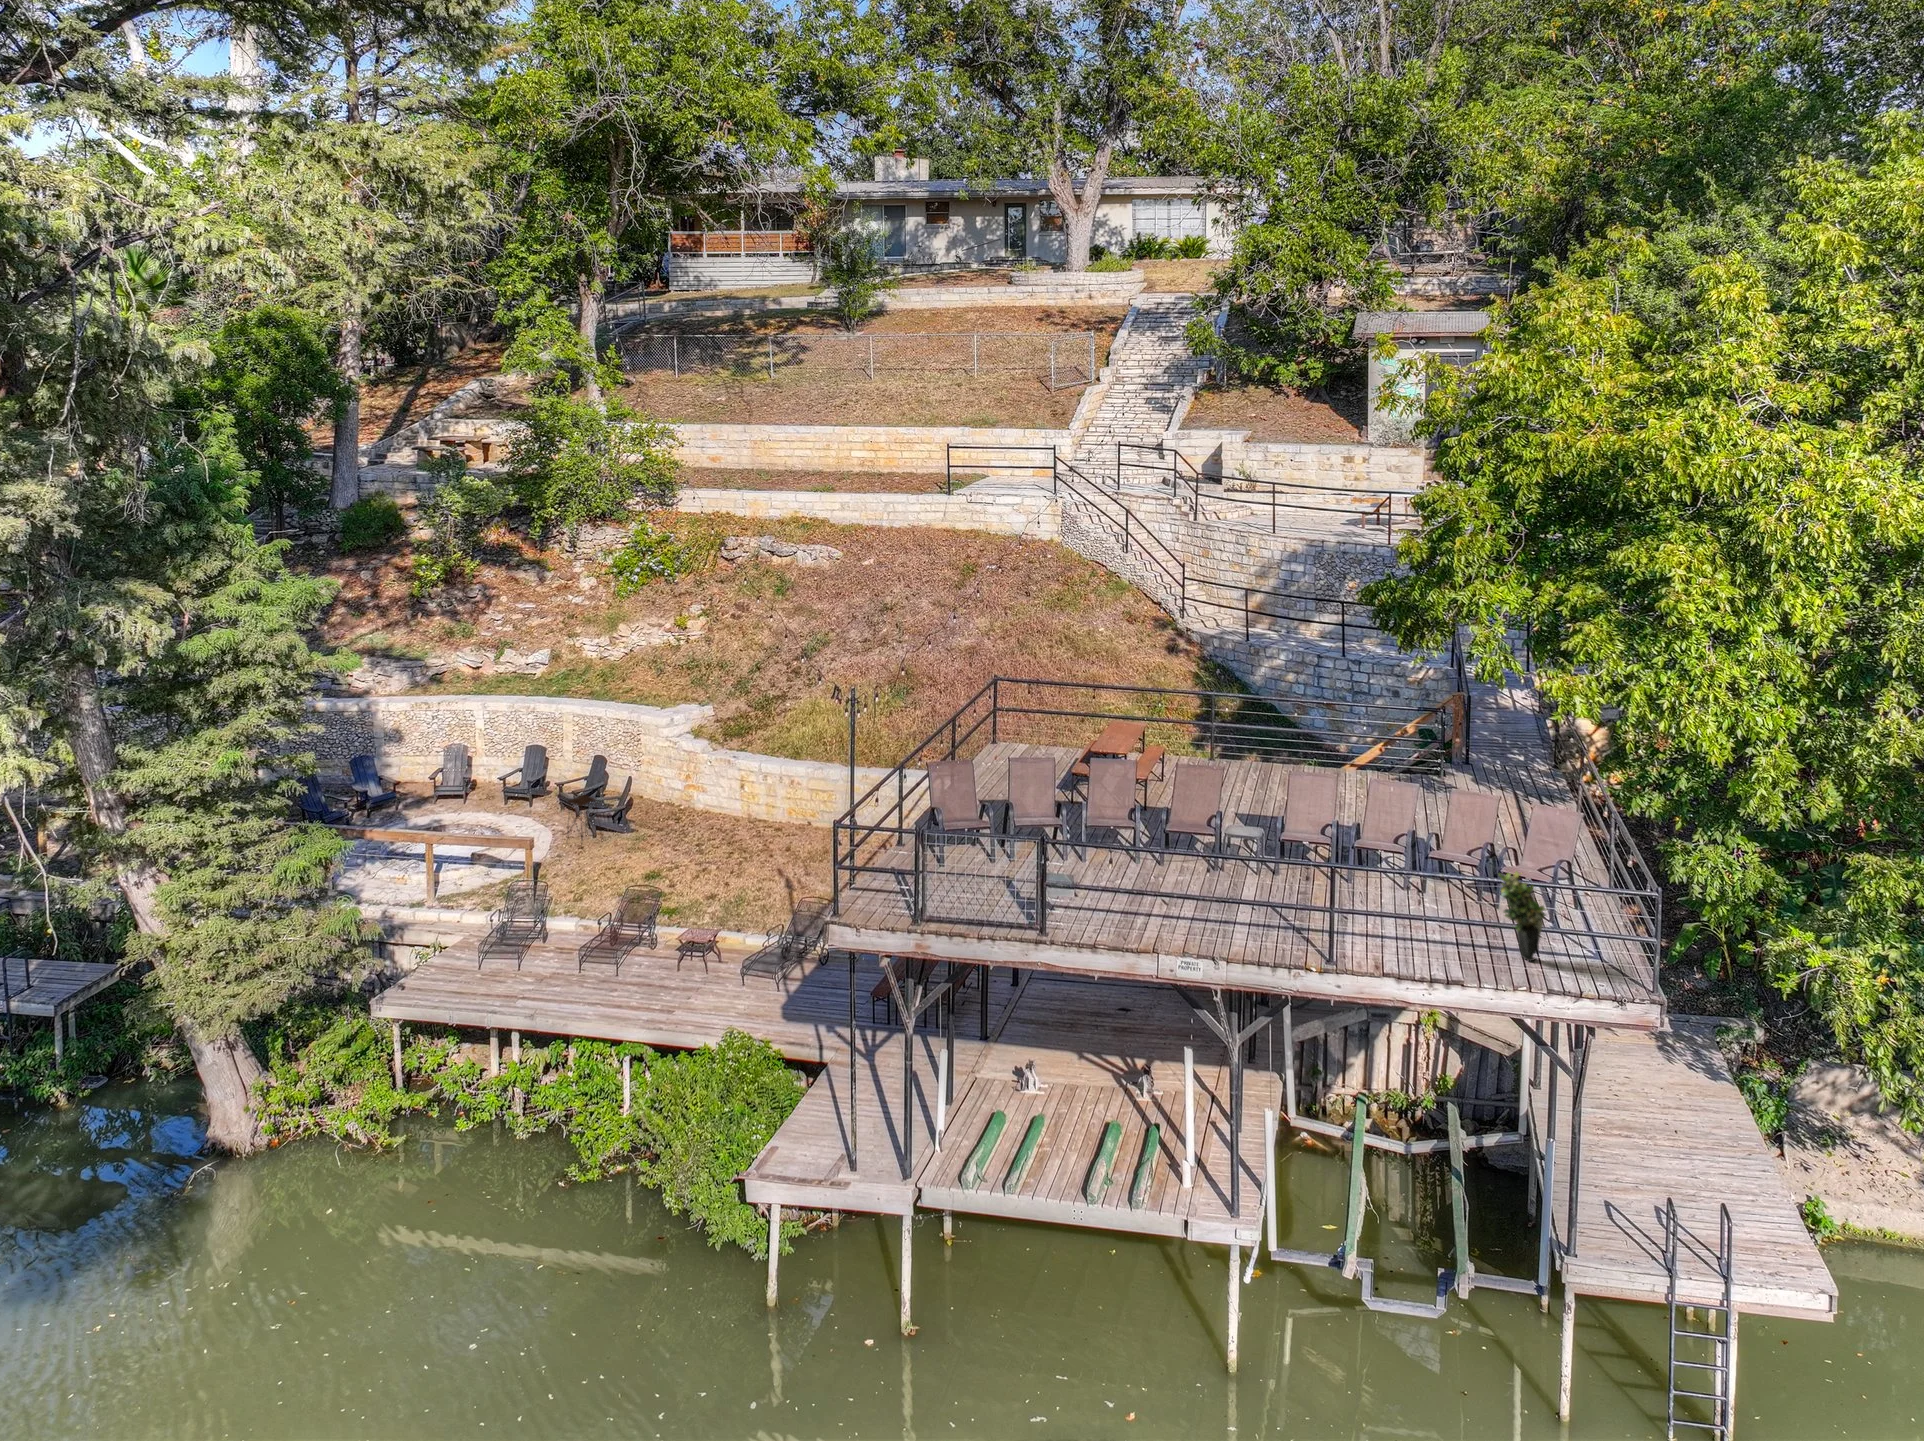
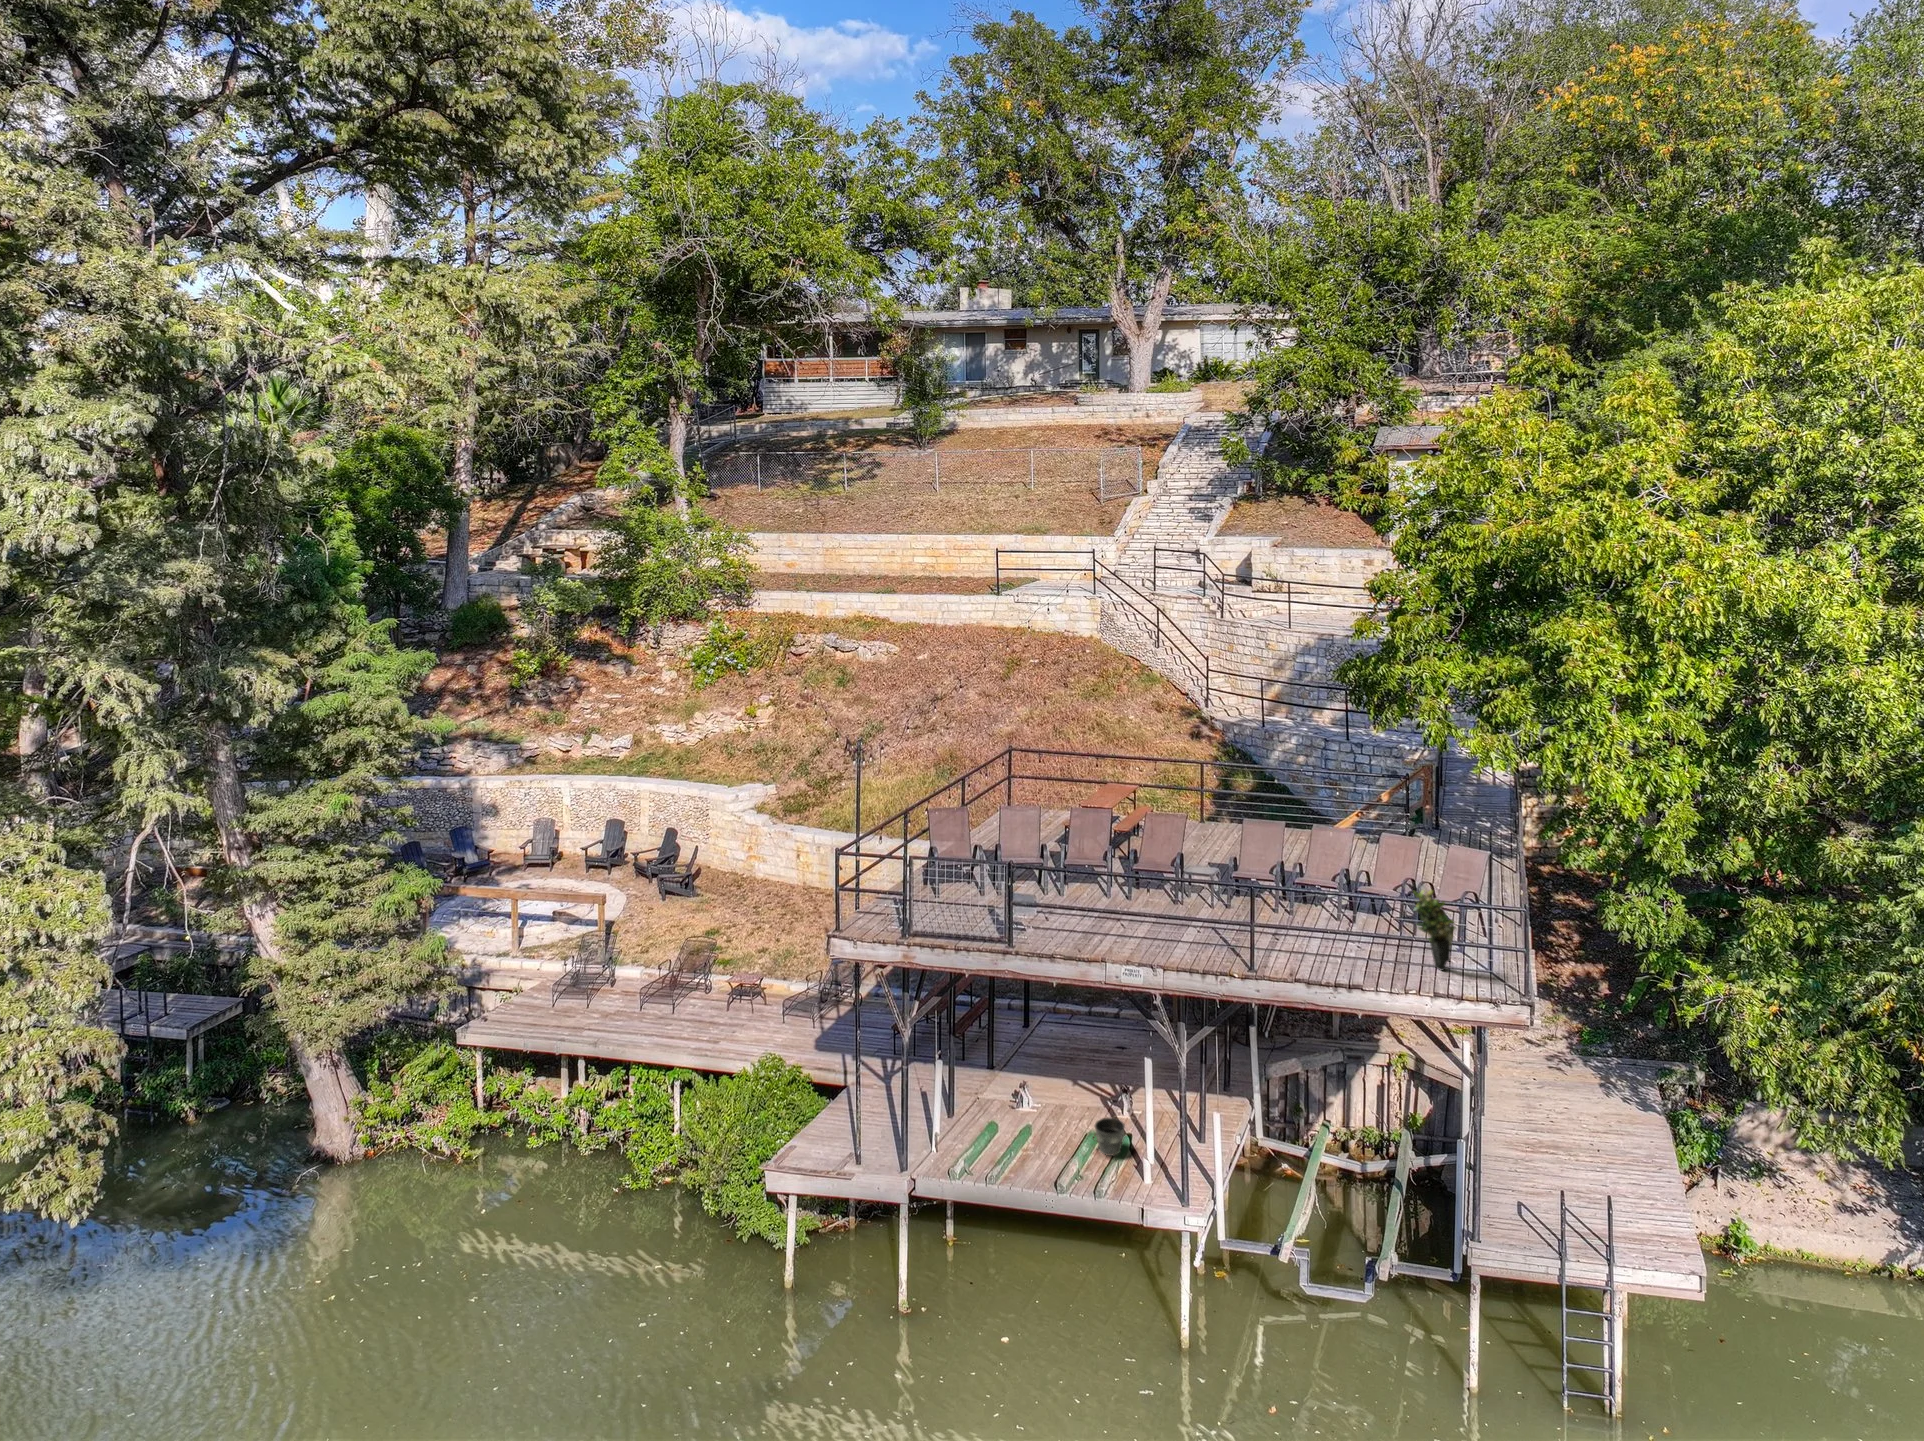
side table: present [567,795,601,839] -> none [634,856,666,906]
bucket: none [1110,1100,1146,1142] -> present [1093,1118,1125,1156]

